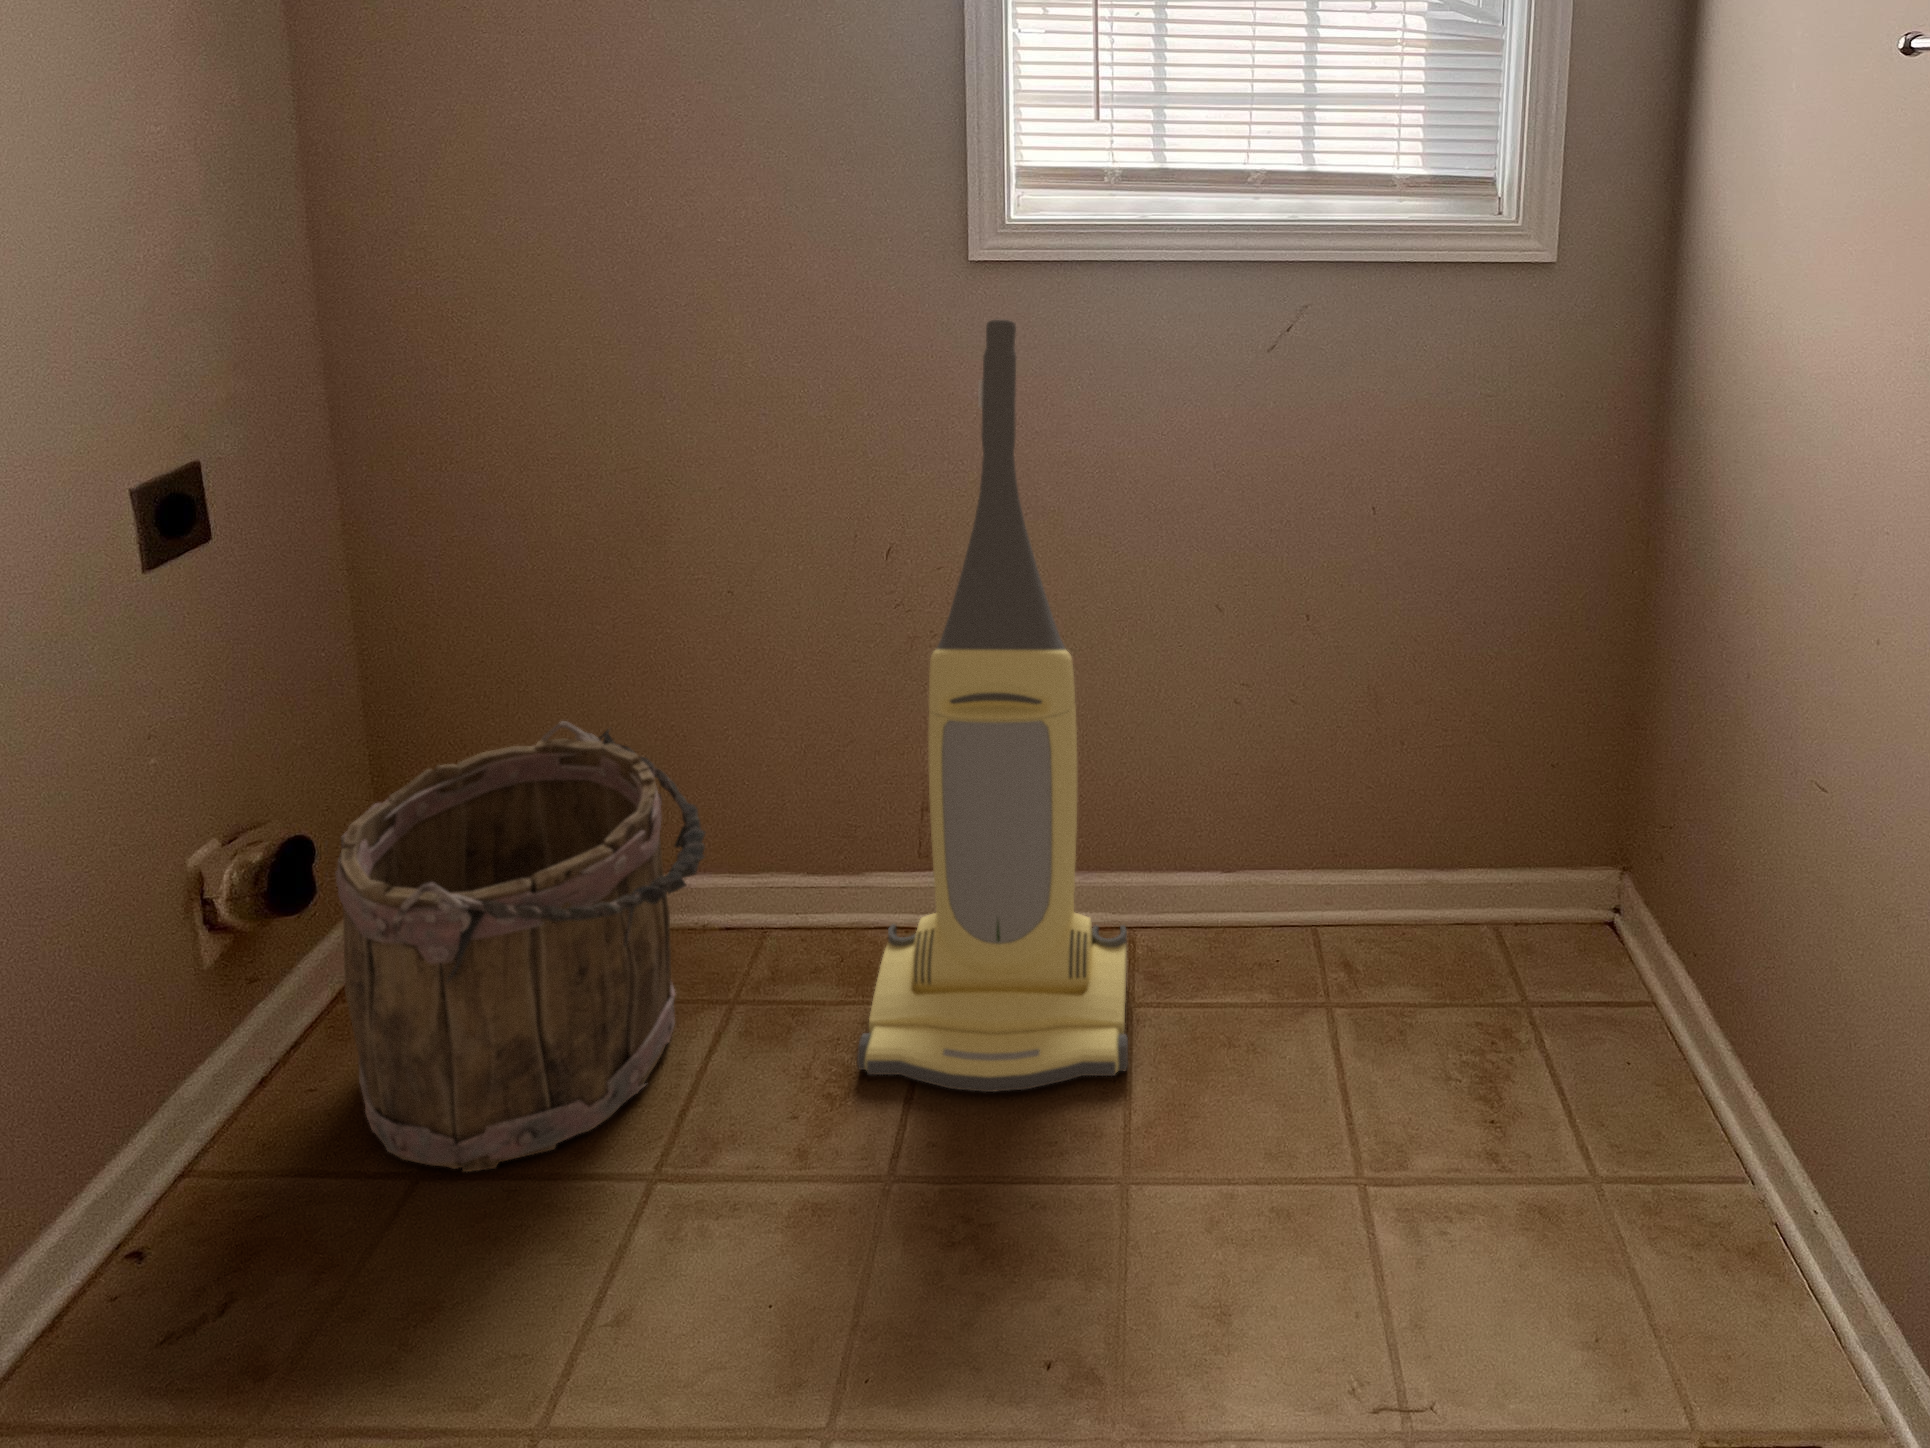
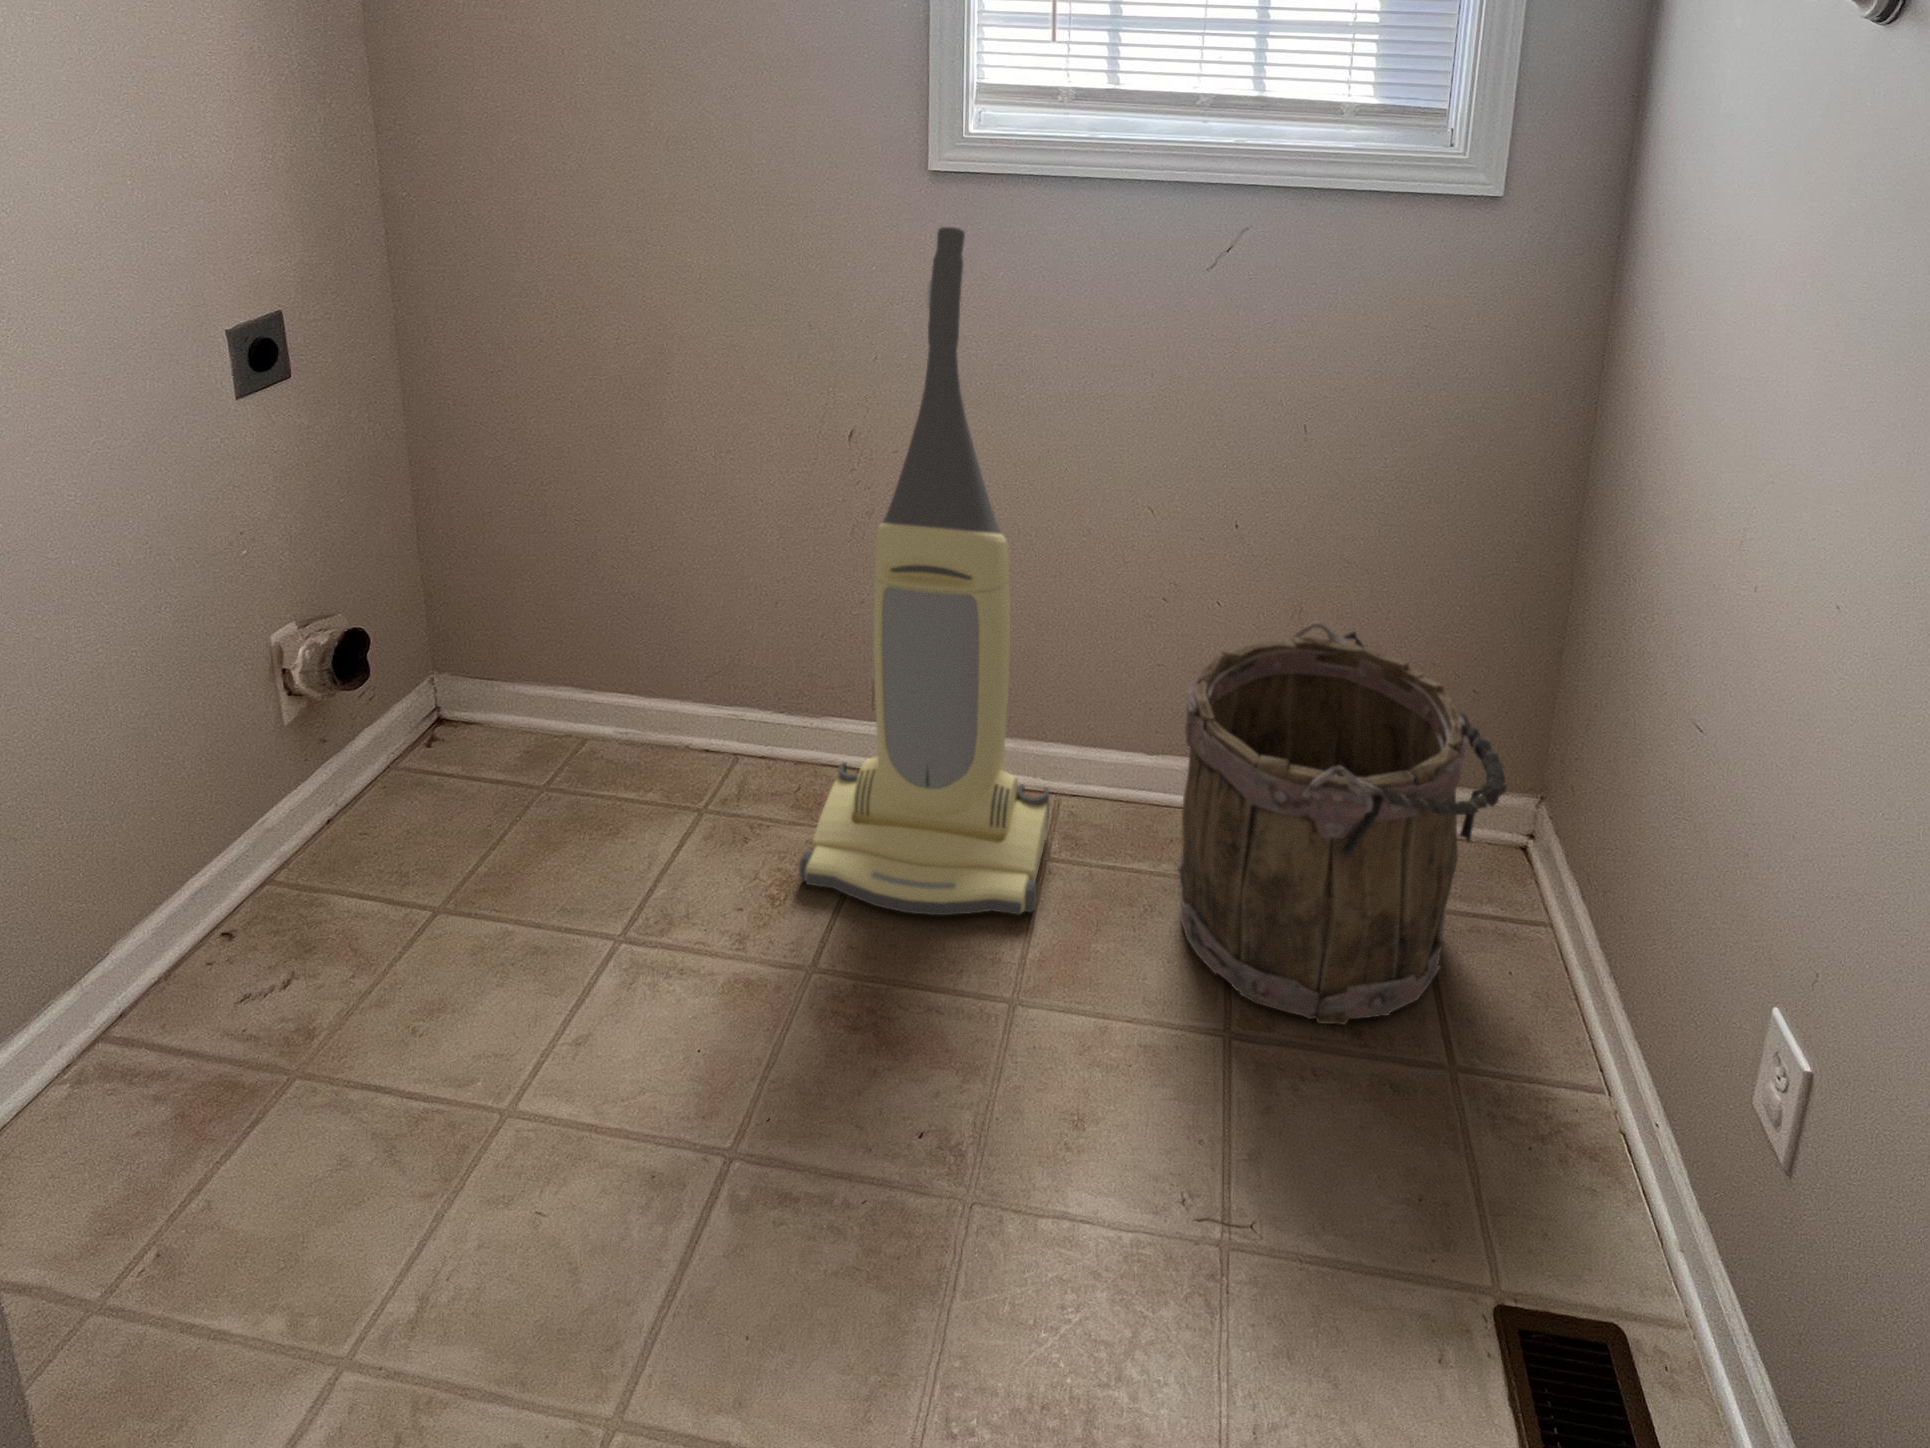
bucket: present [335,721,705,1172] -> present [1178,621,1507,1024]

